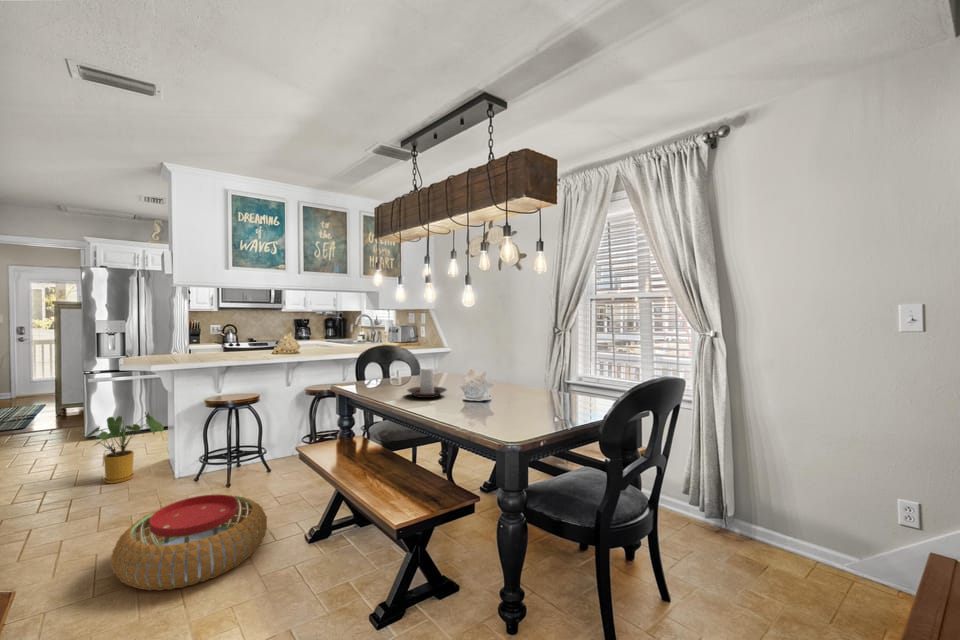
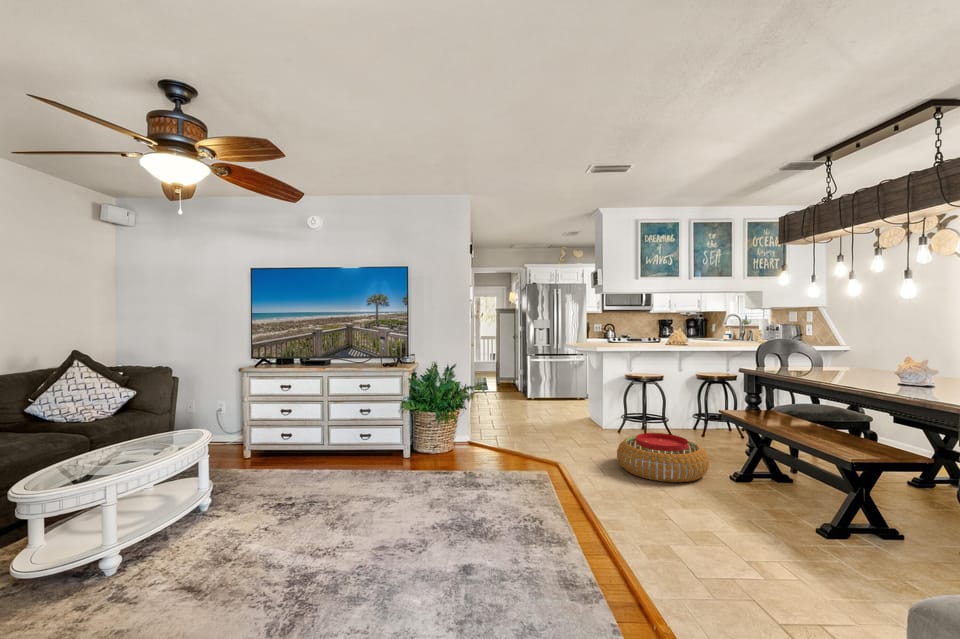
candle holder: present [407,367,447,398] -> none [828,351,872,378]
house plant: present [76,412,163,483] -> none [548,381,596,426]

